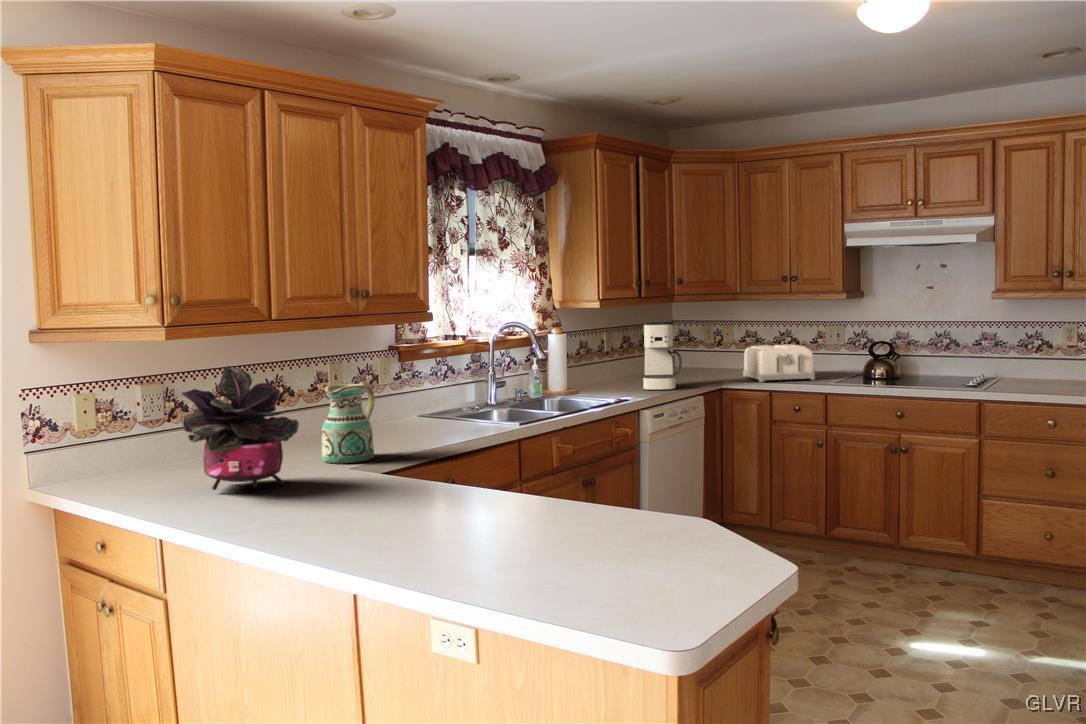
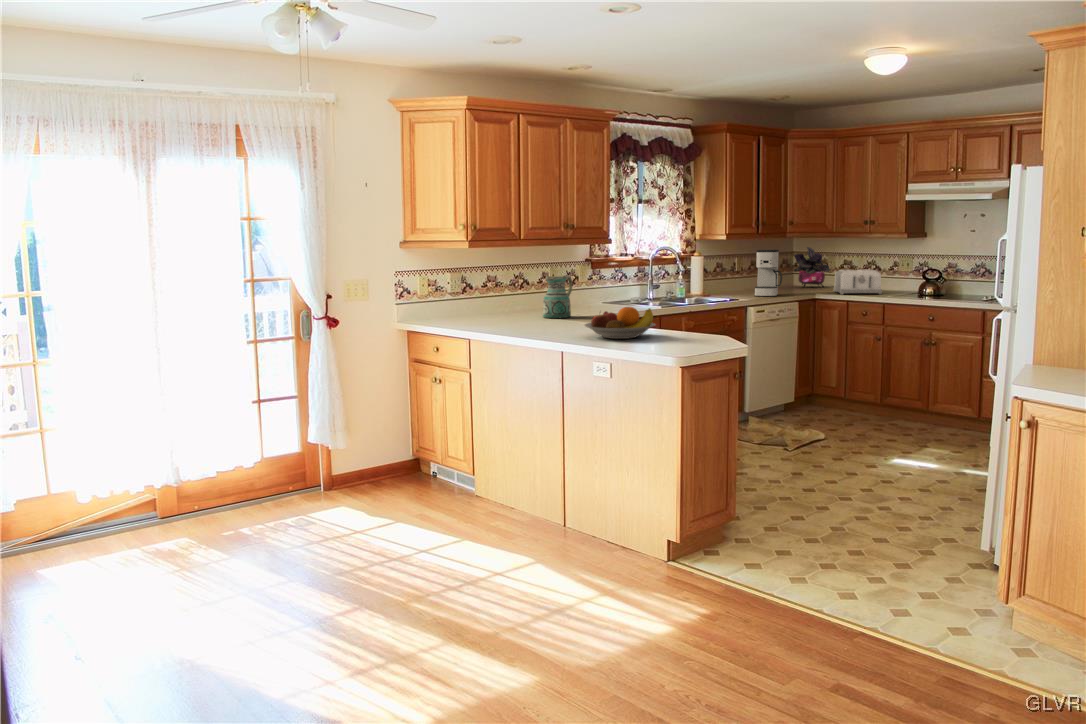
potted plant: present [182,366,299,490] -> present [794,247,830,287]
fruit bowl: none [414,462,562,533] -> present [585,307,655,339]

